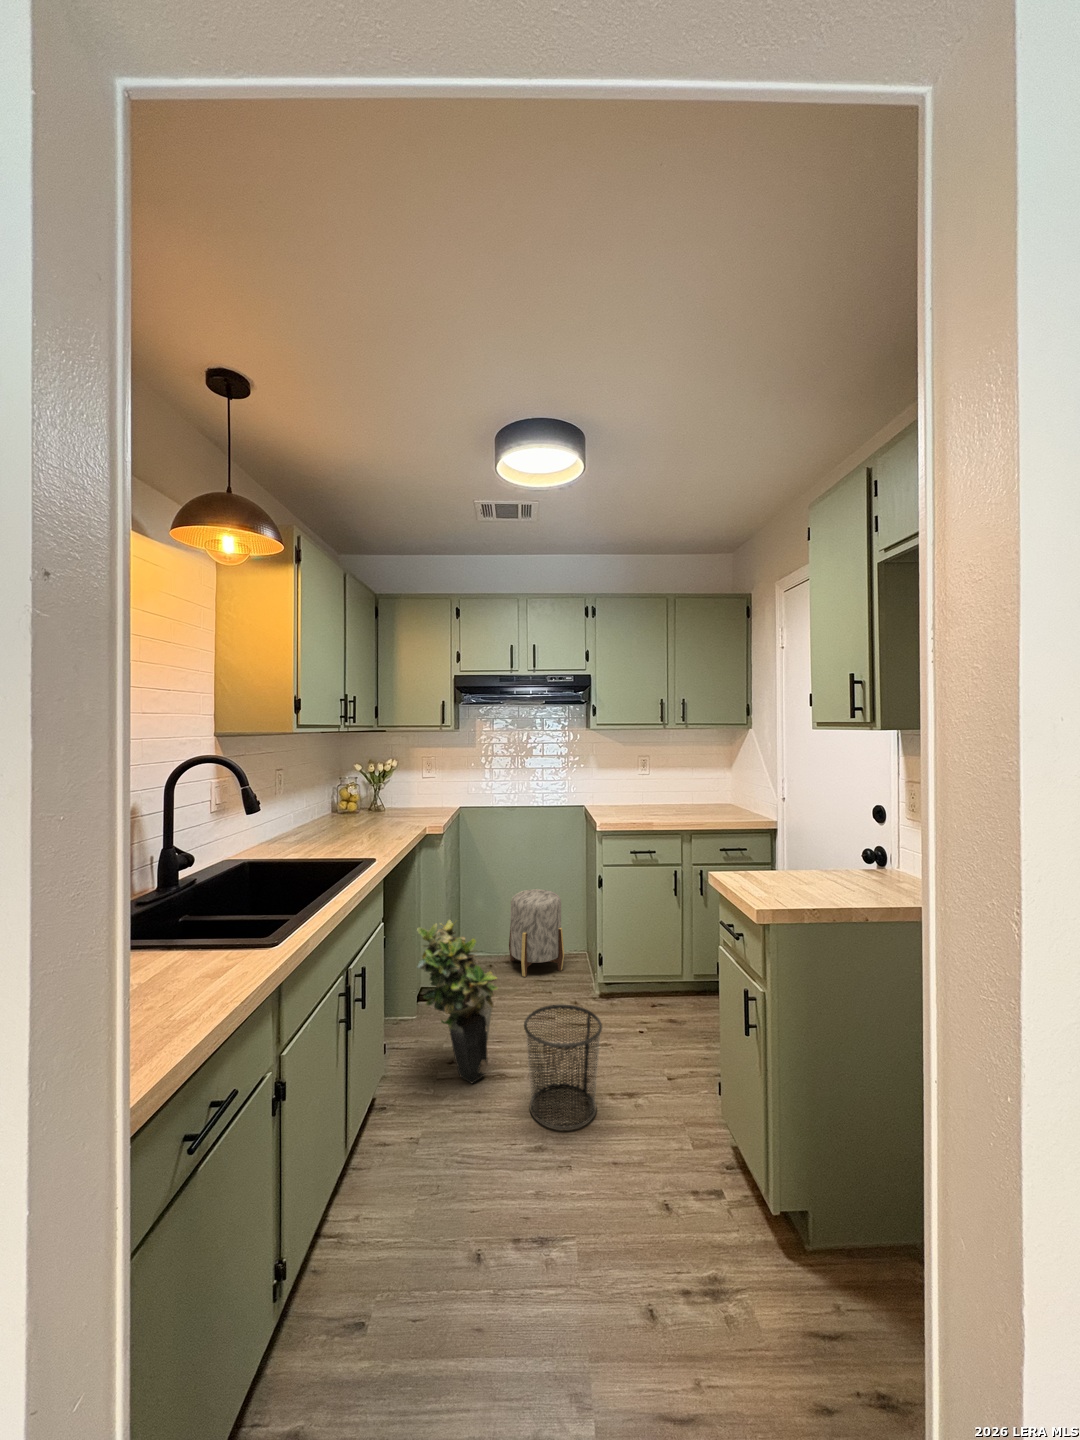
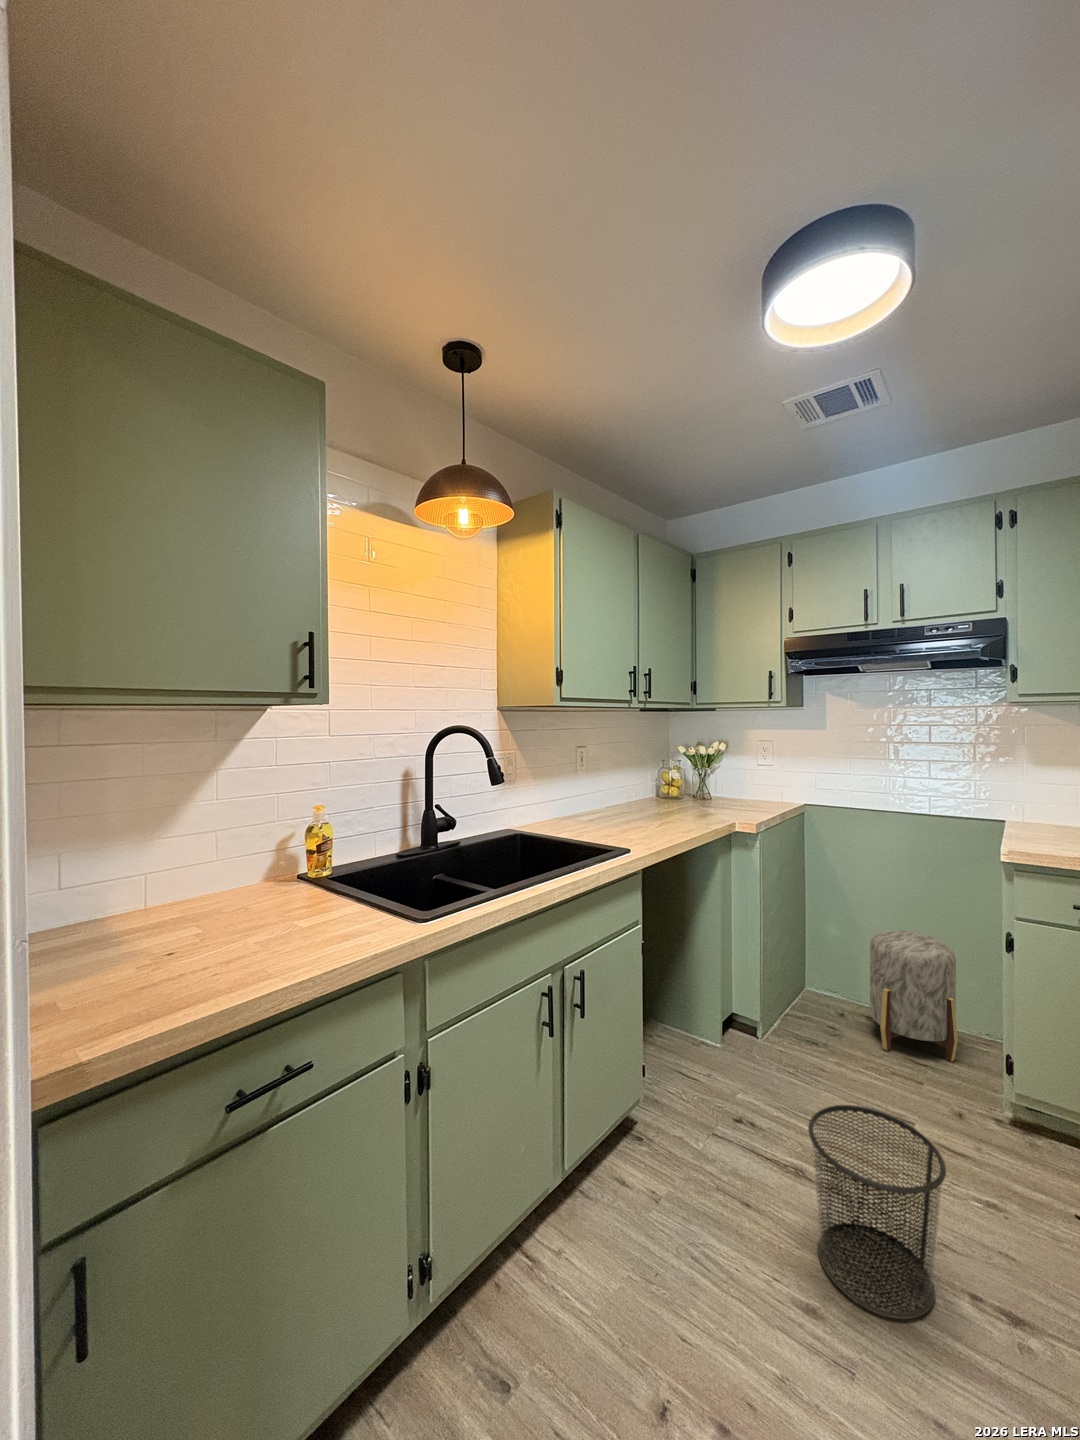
potted plant: present [417,920,497,1083] -> none [684,944,797,1165]

